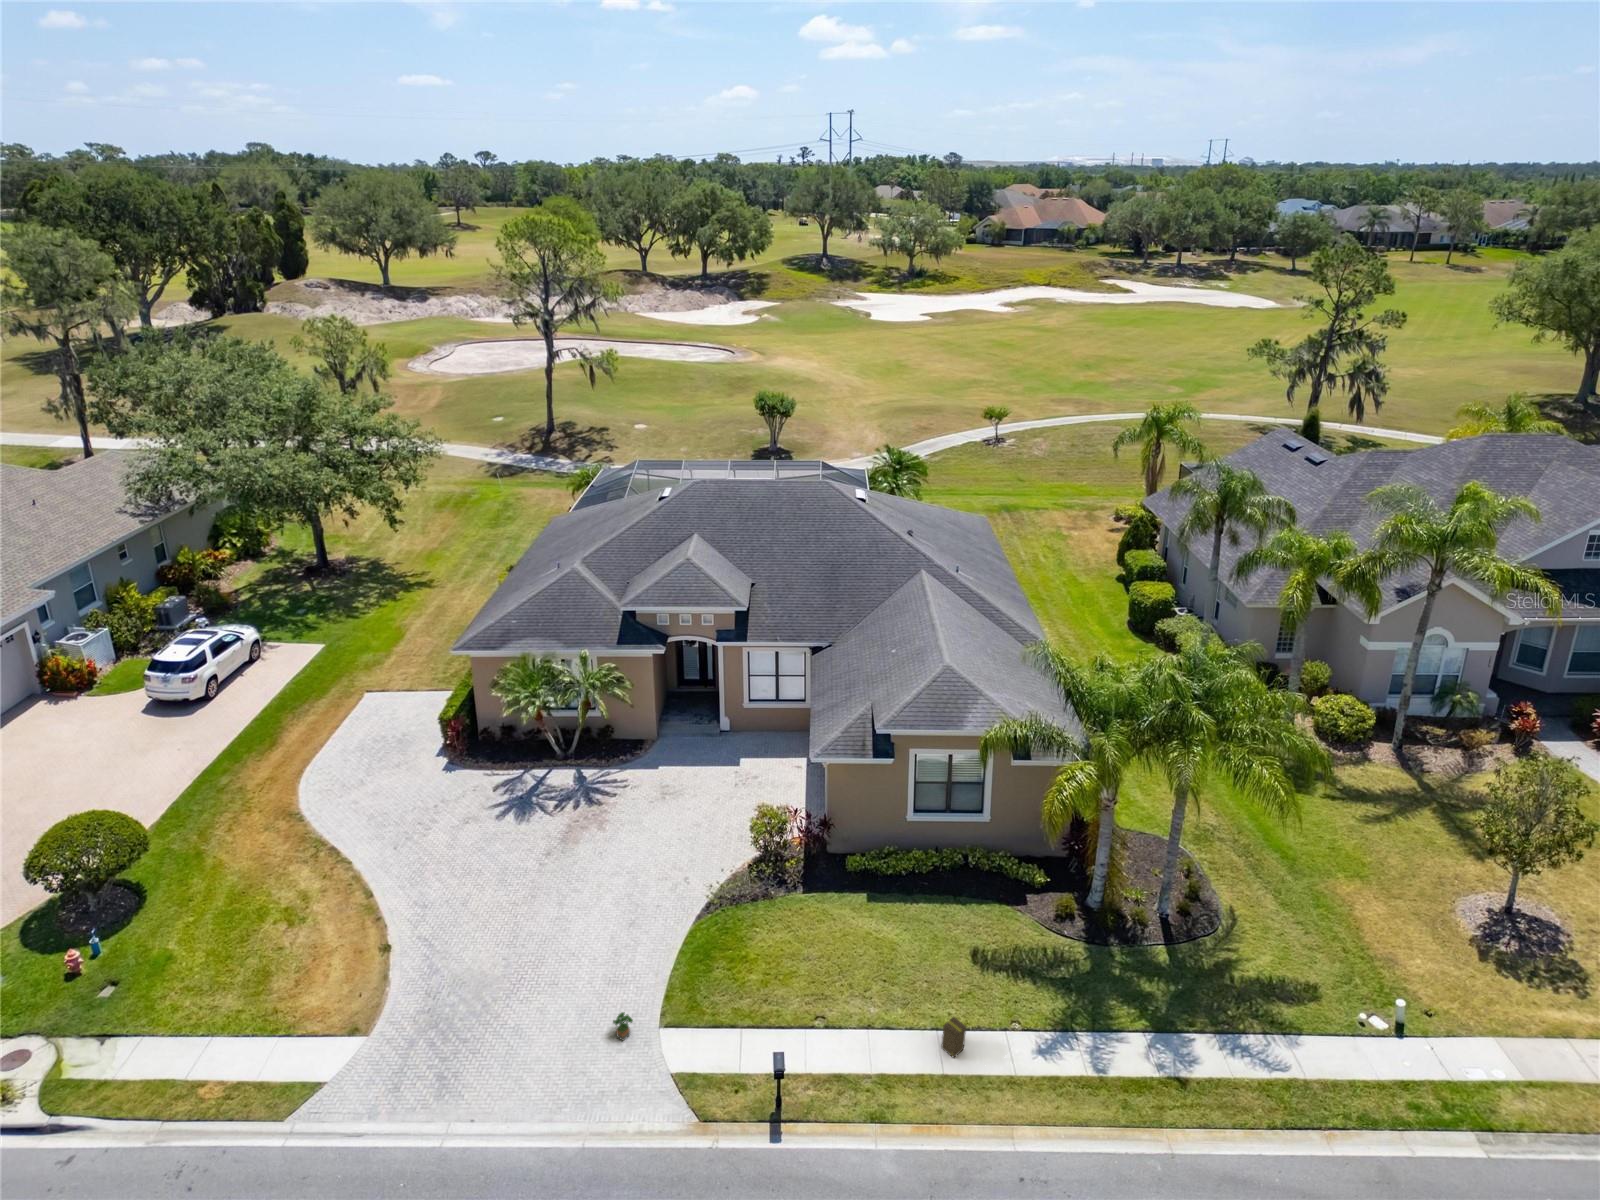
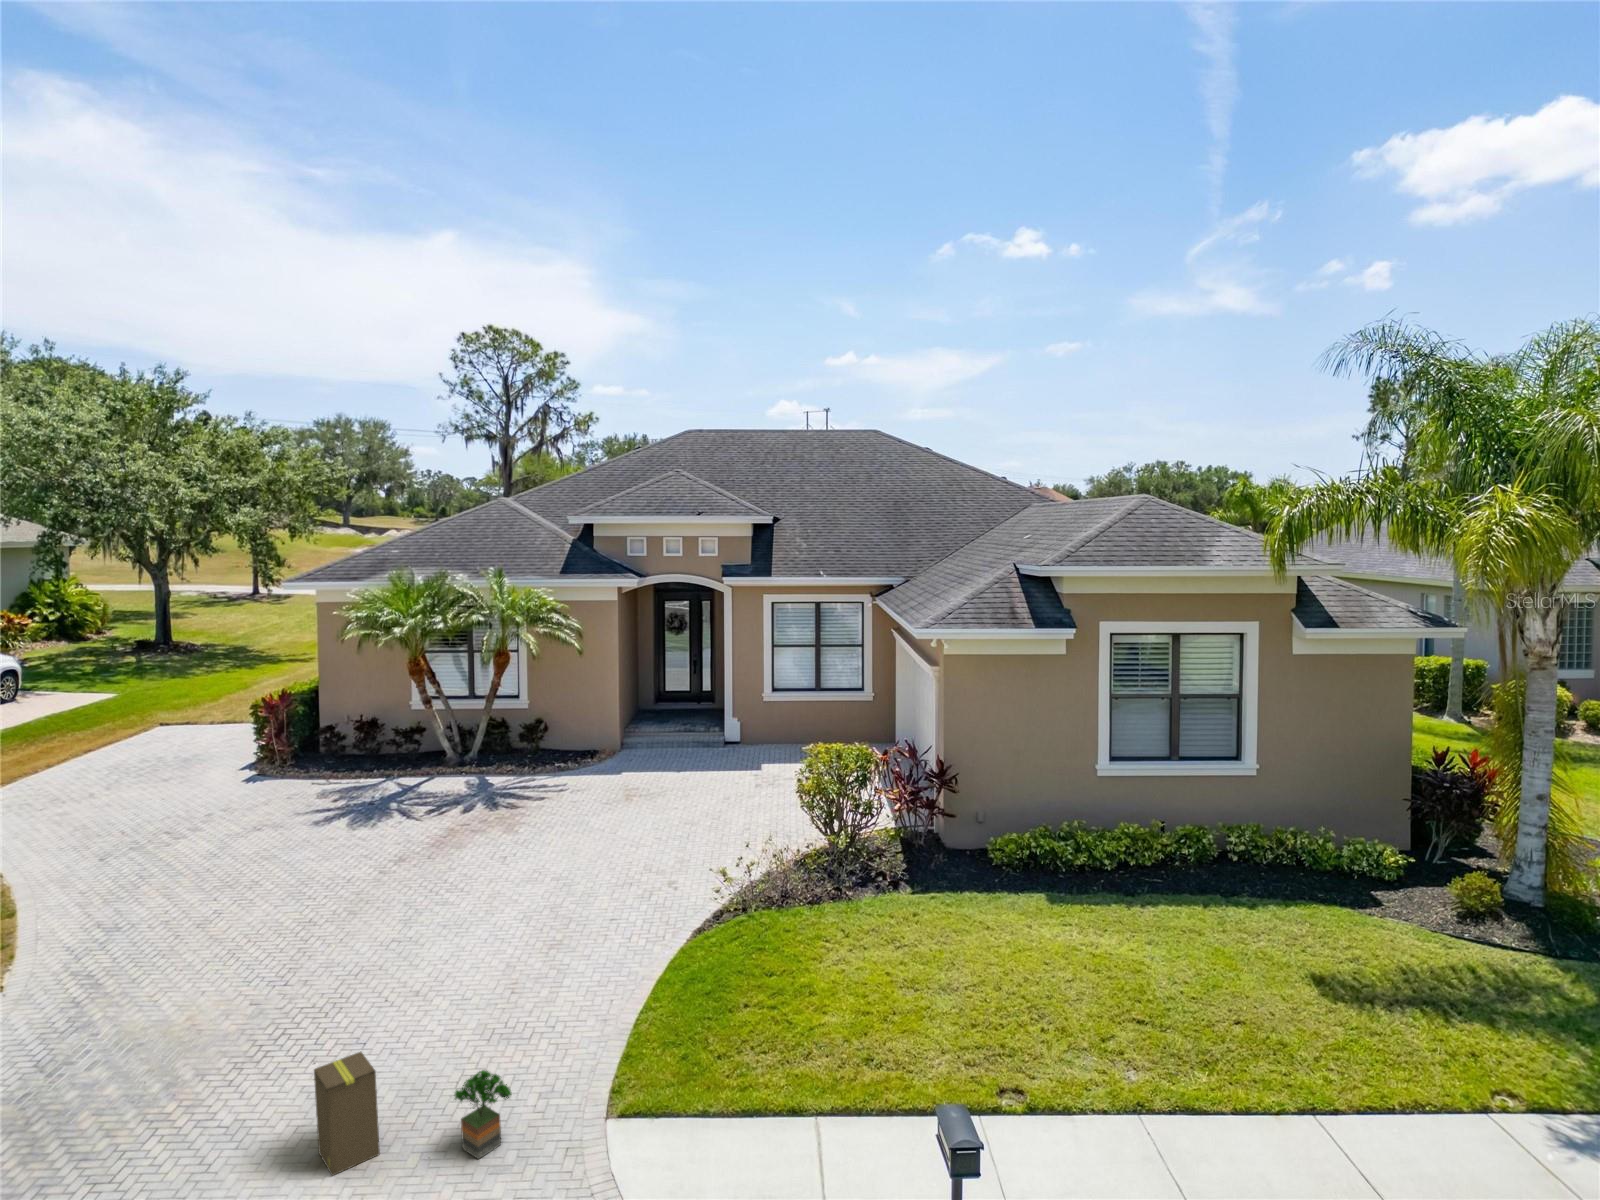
cardboard box: present [942,1017,966,1057] -> present [314,1052,380,1176]

